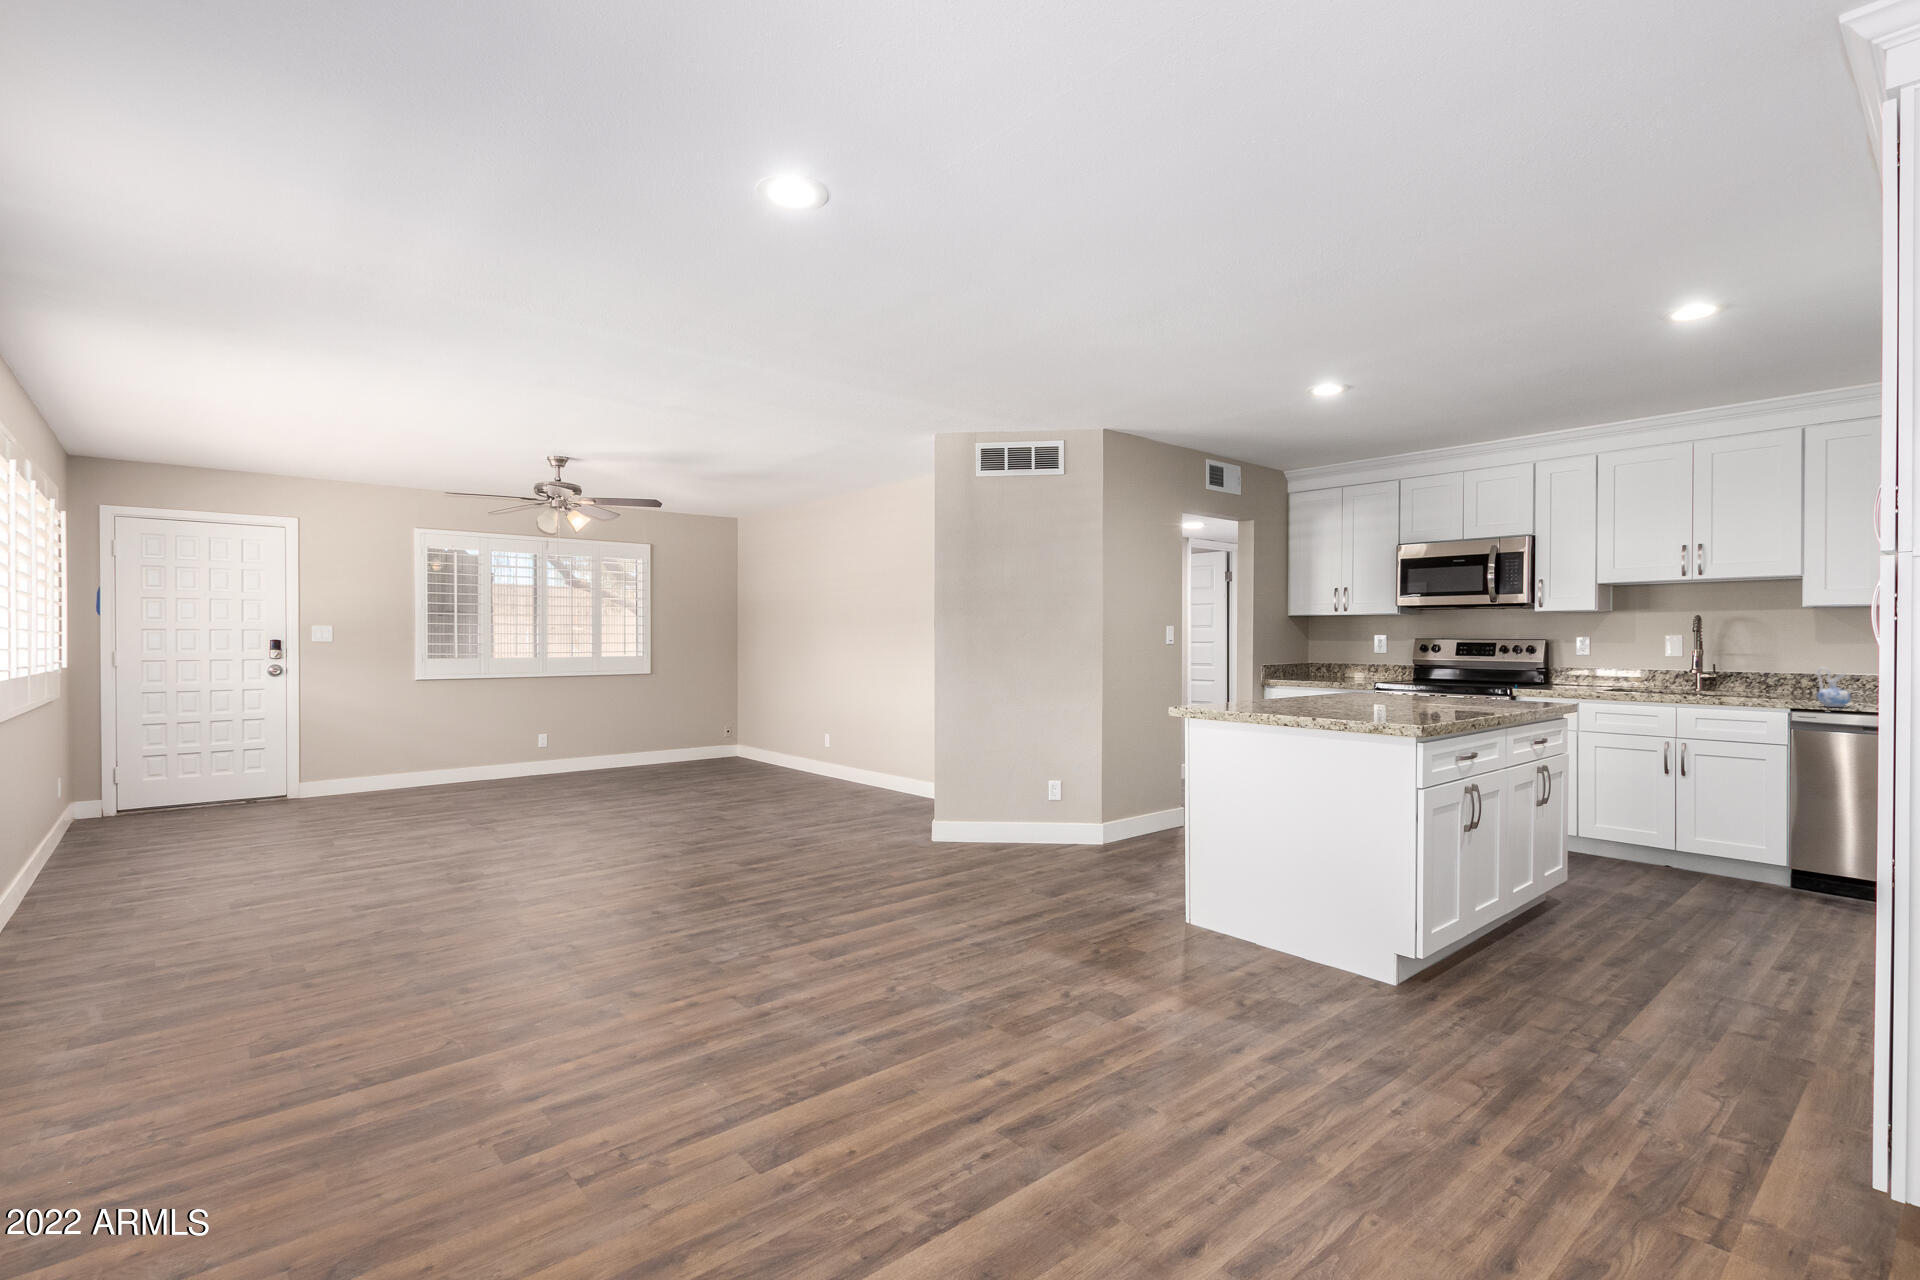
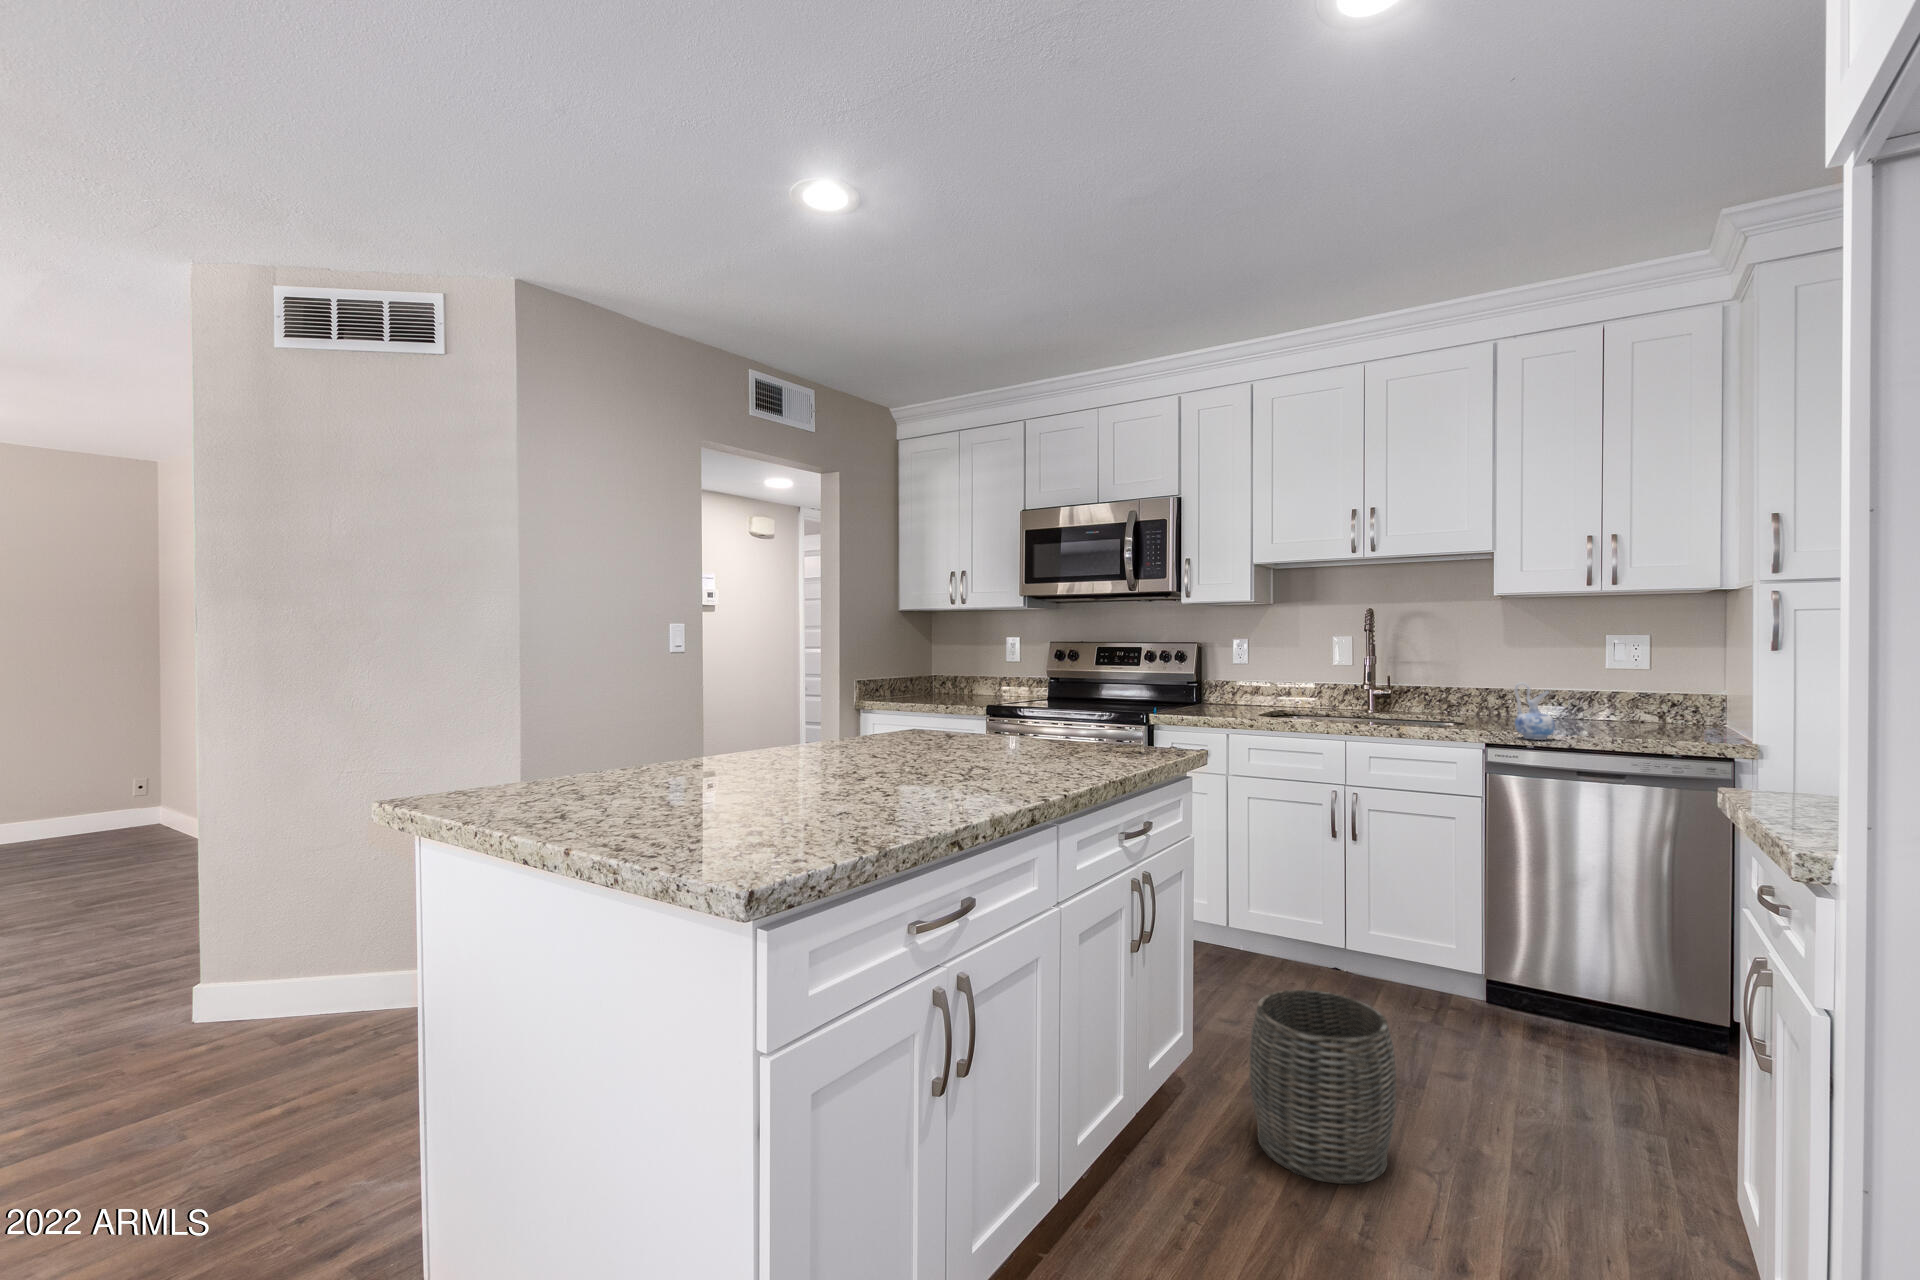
woven basket: none [1613,846,1714,944] -> present [1250,990,1396,1184]

